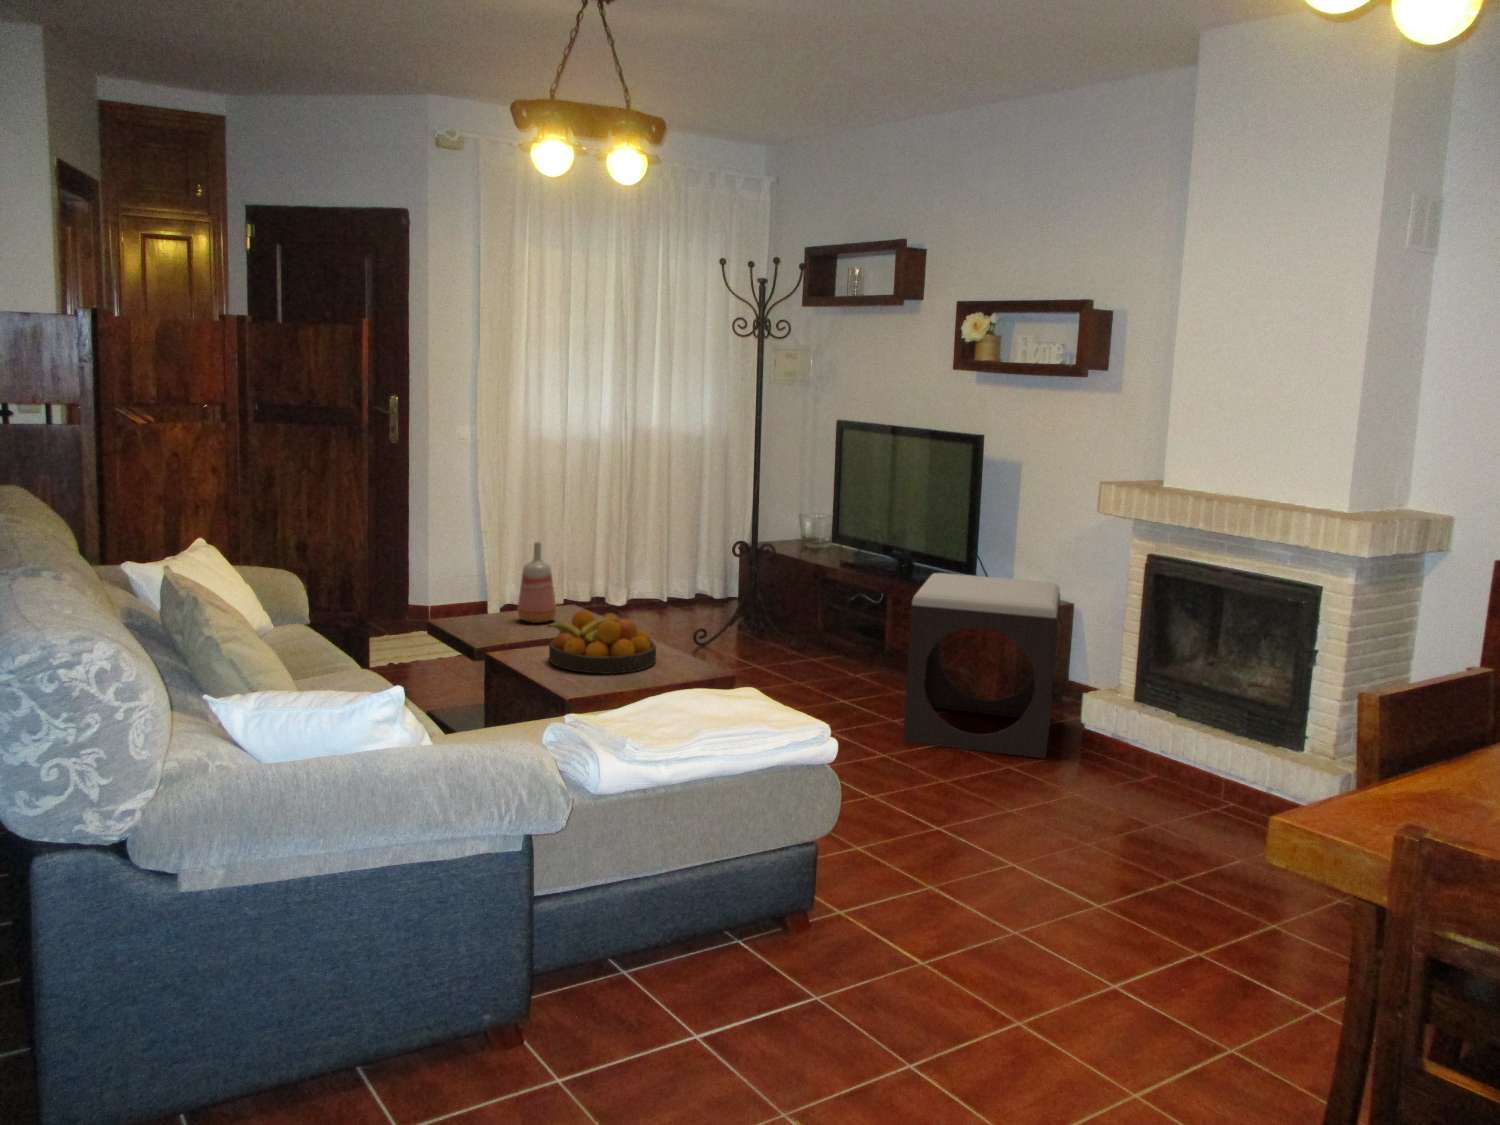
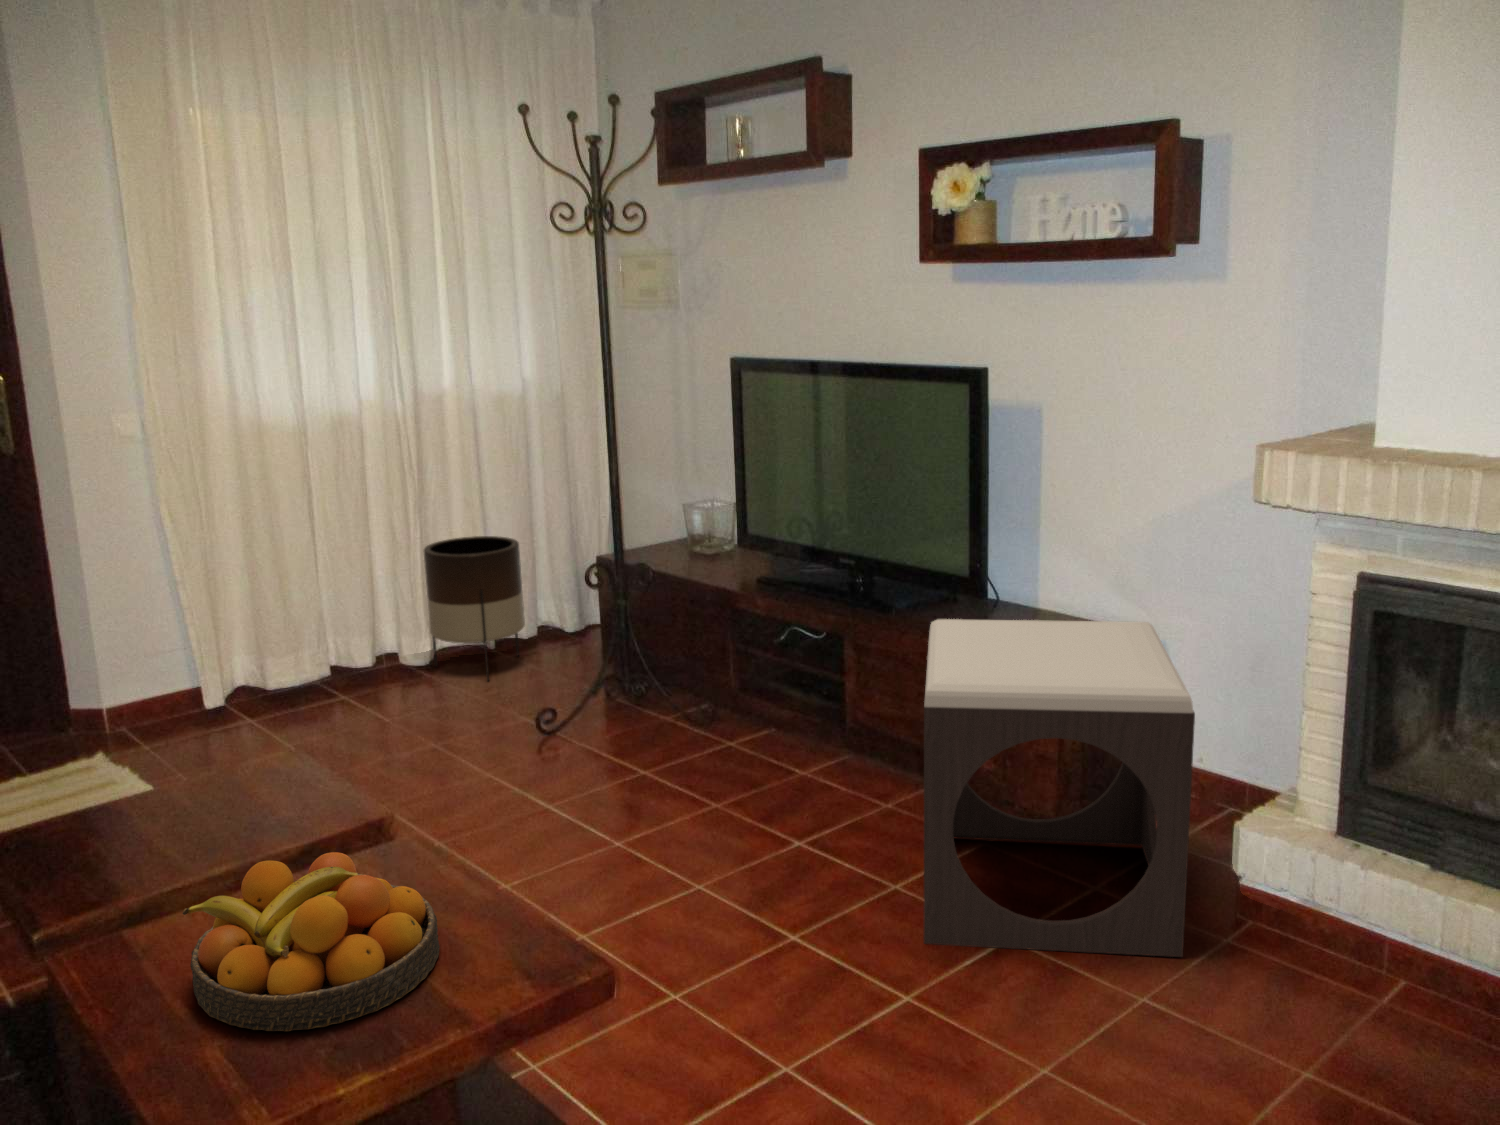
planter: none [628,527,690,619] -> present [424,536,525,681]
vase: present [517,542,556,623] -> none [167,673,250,832]

